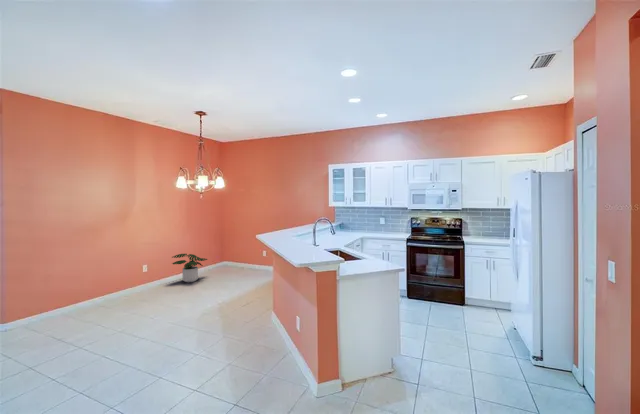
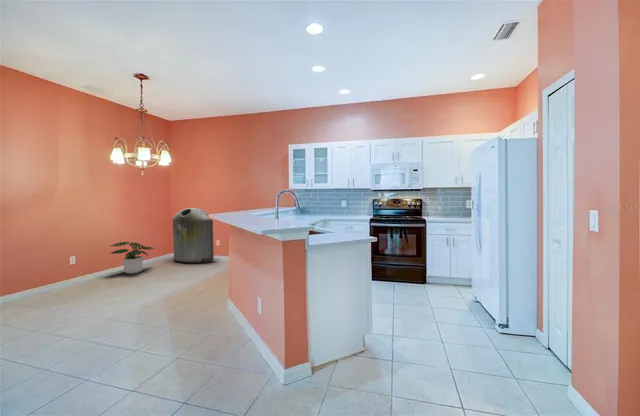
trash can: none [223,222,259,274] -> present [173,208,214,263]

